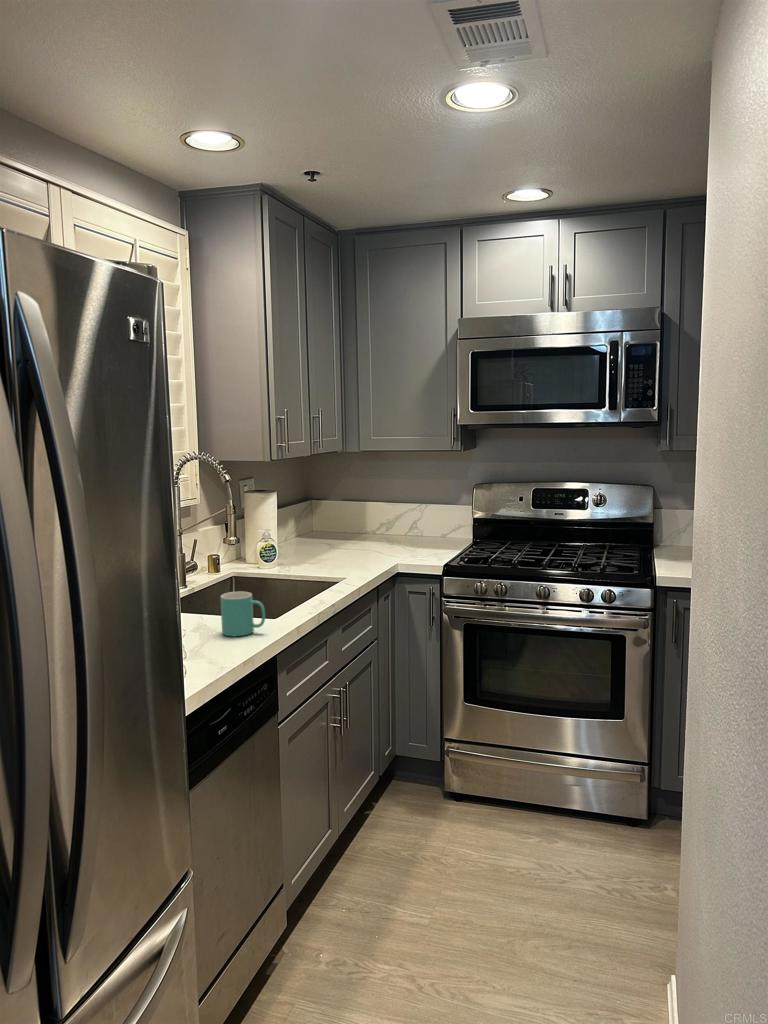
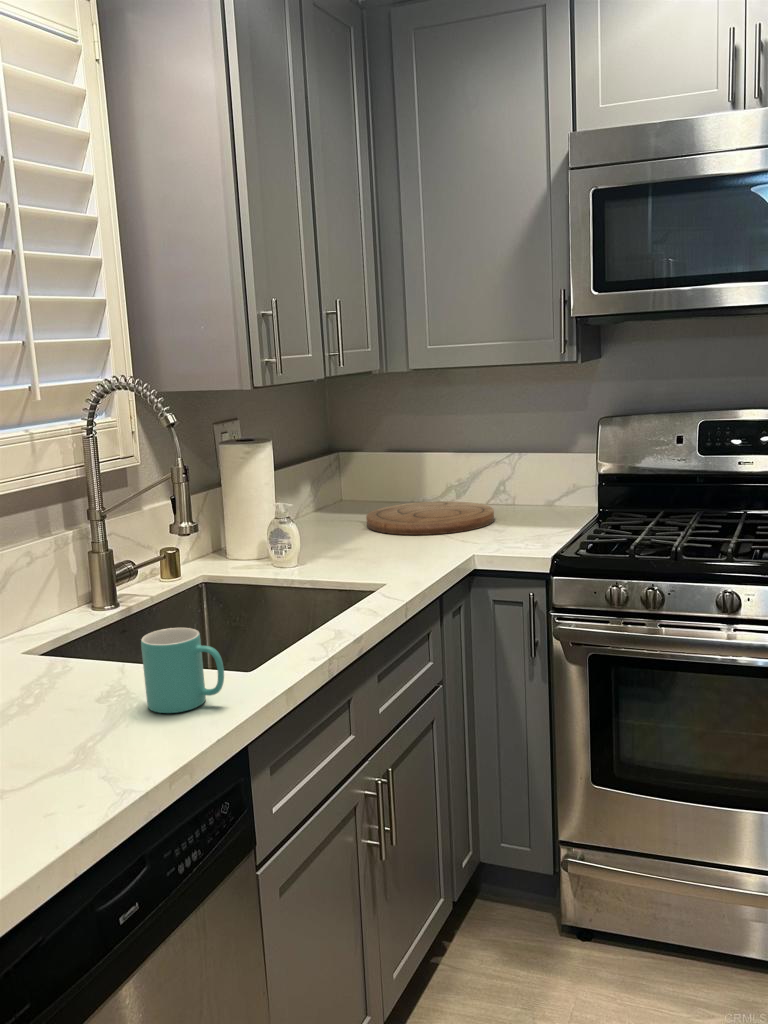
cutting board: none [331,533,409,552] -> present [366,501,494,535]

